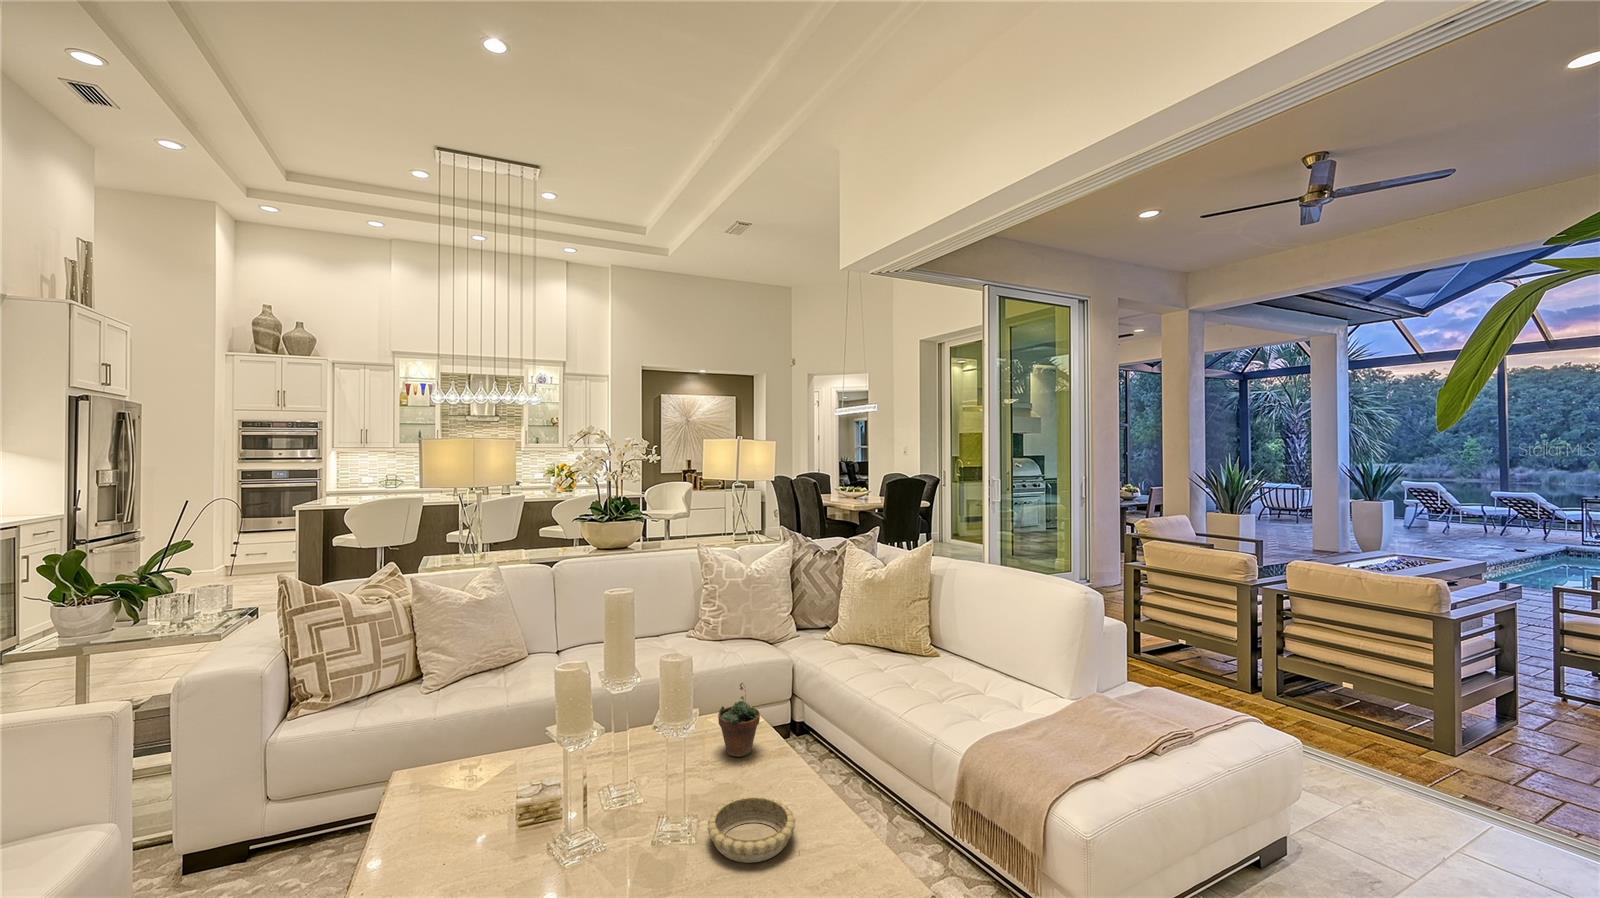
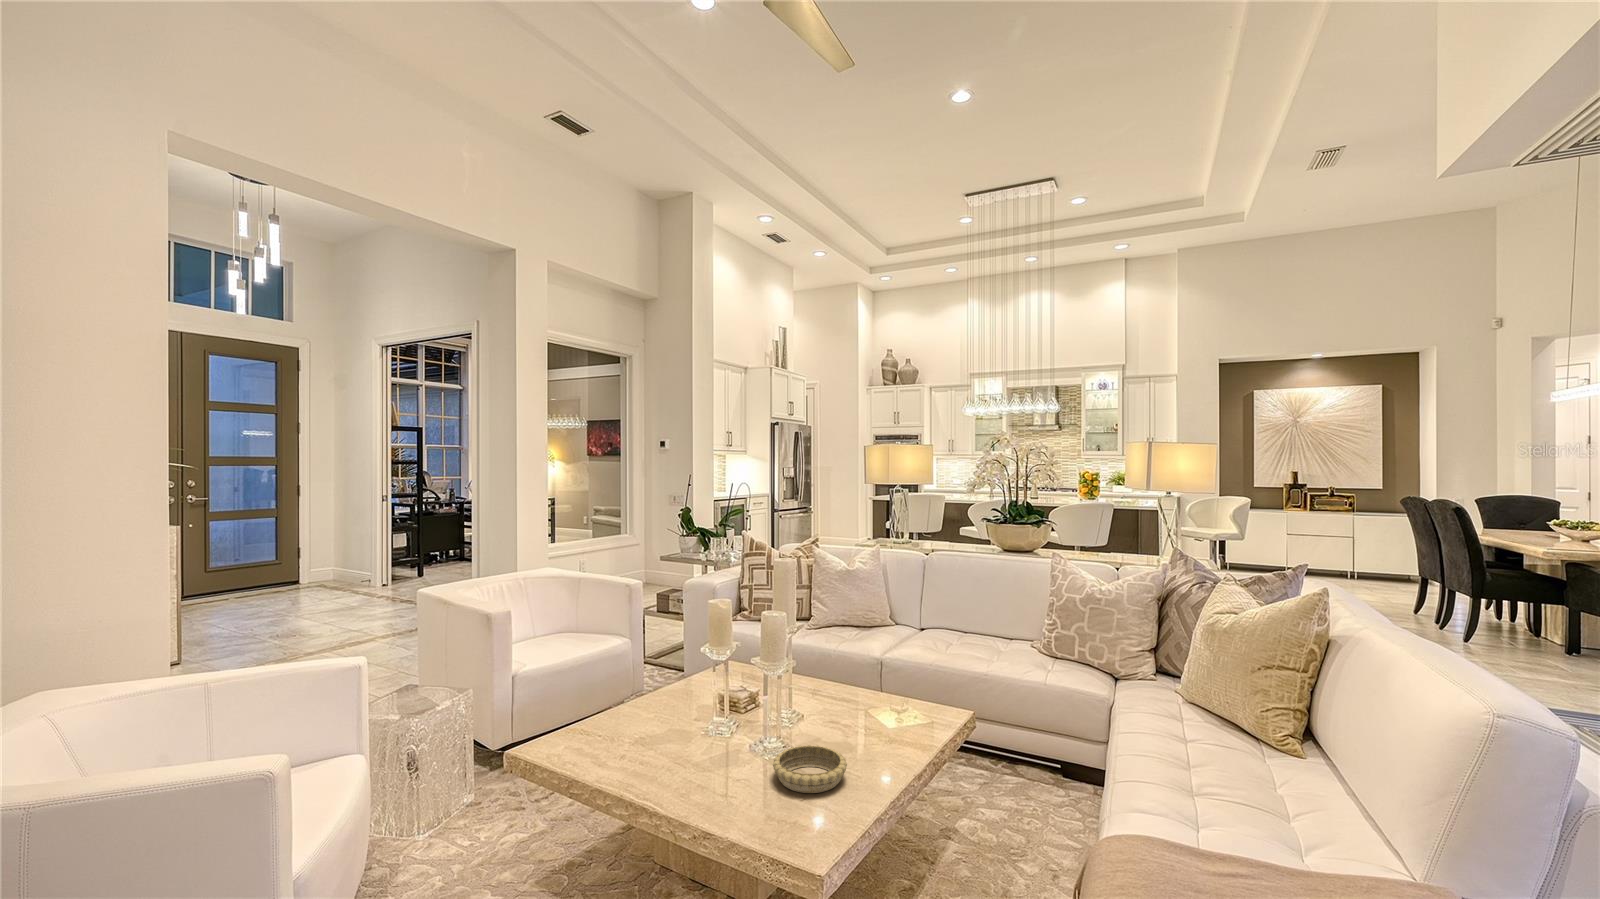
succulent plant: present [718,683,760,757] -> none [884,669,925,737]

